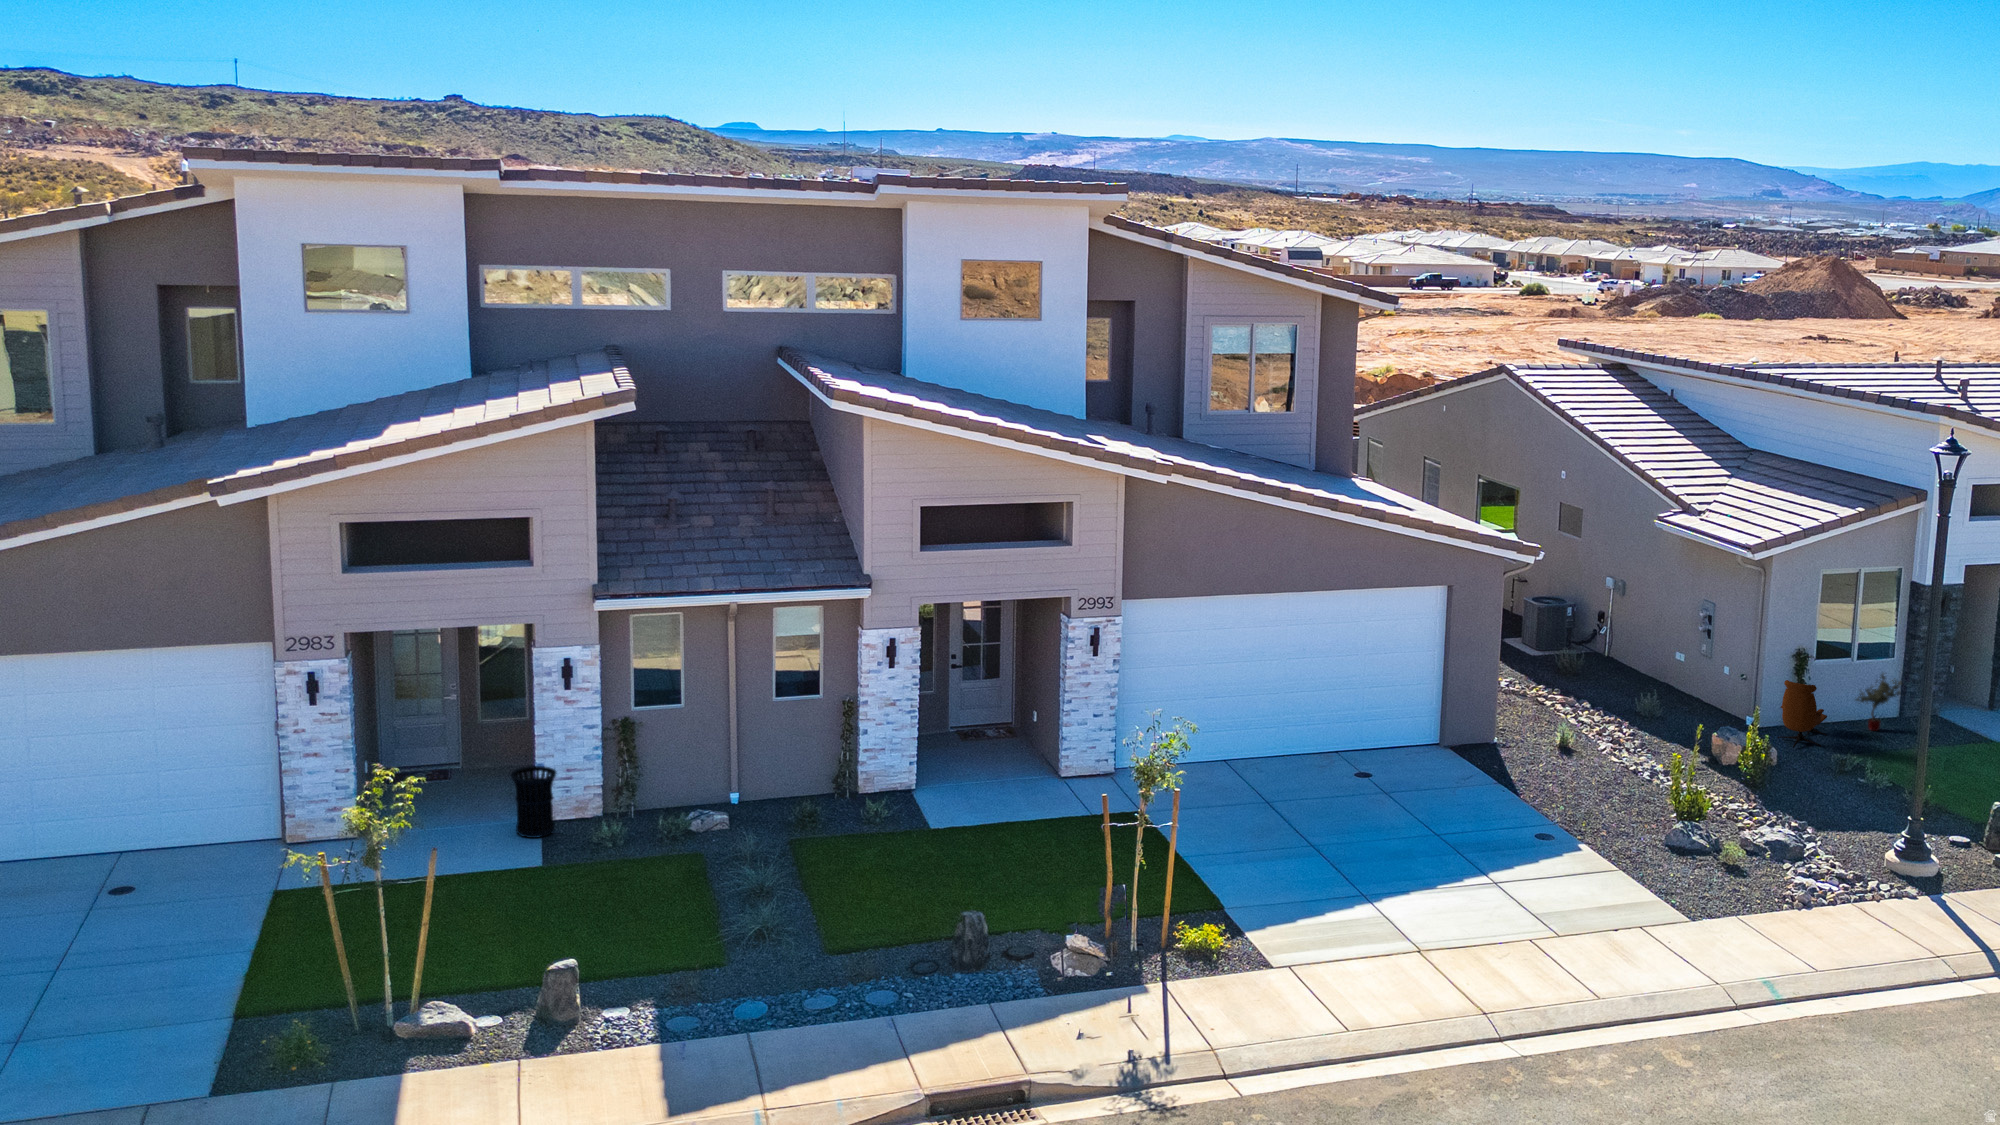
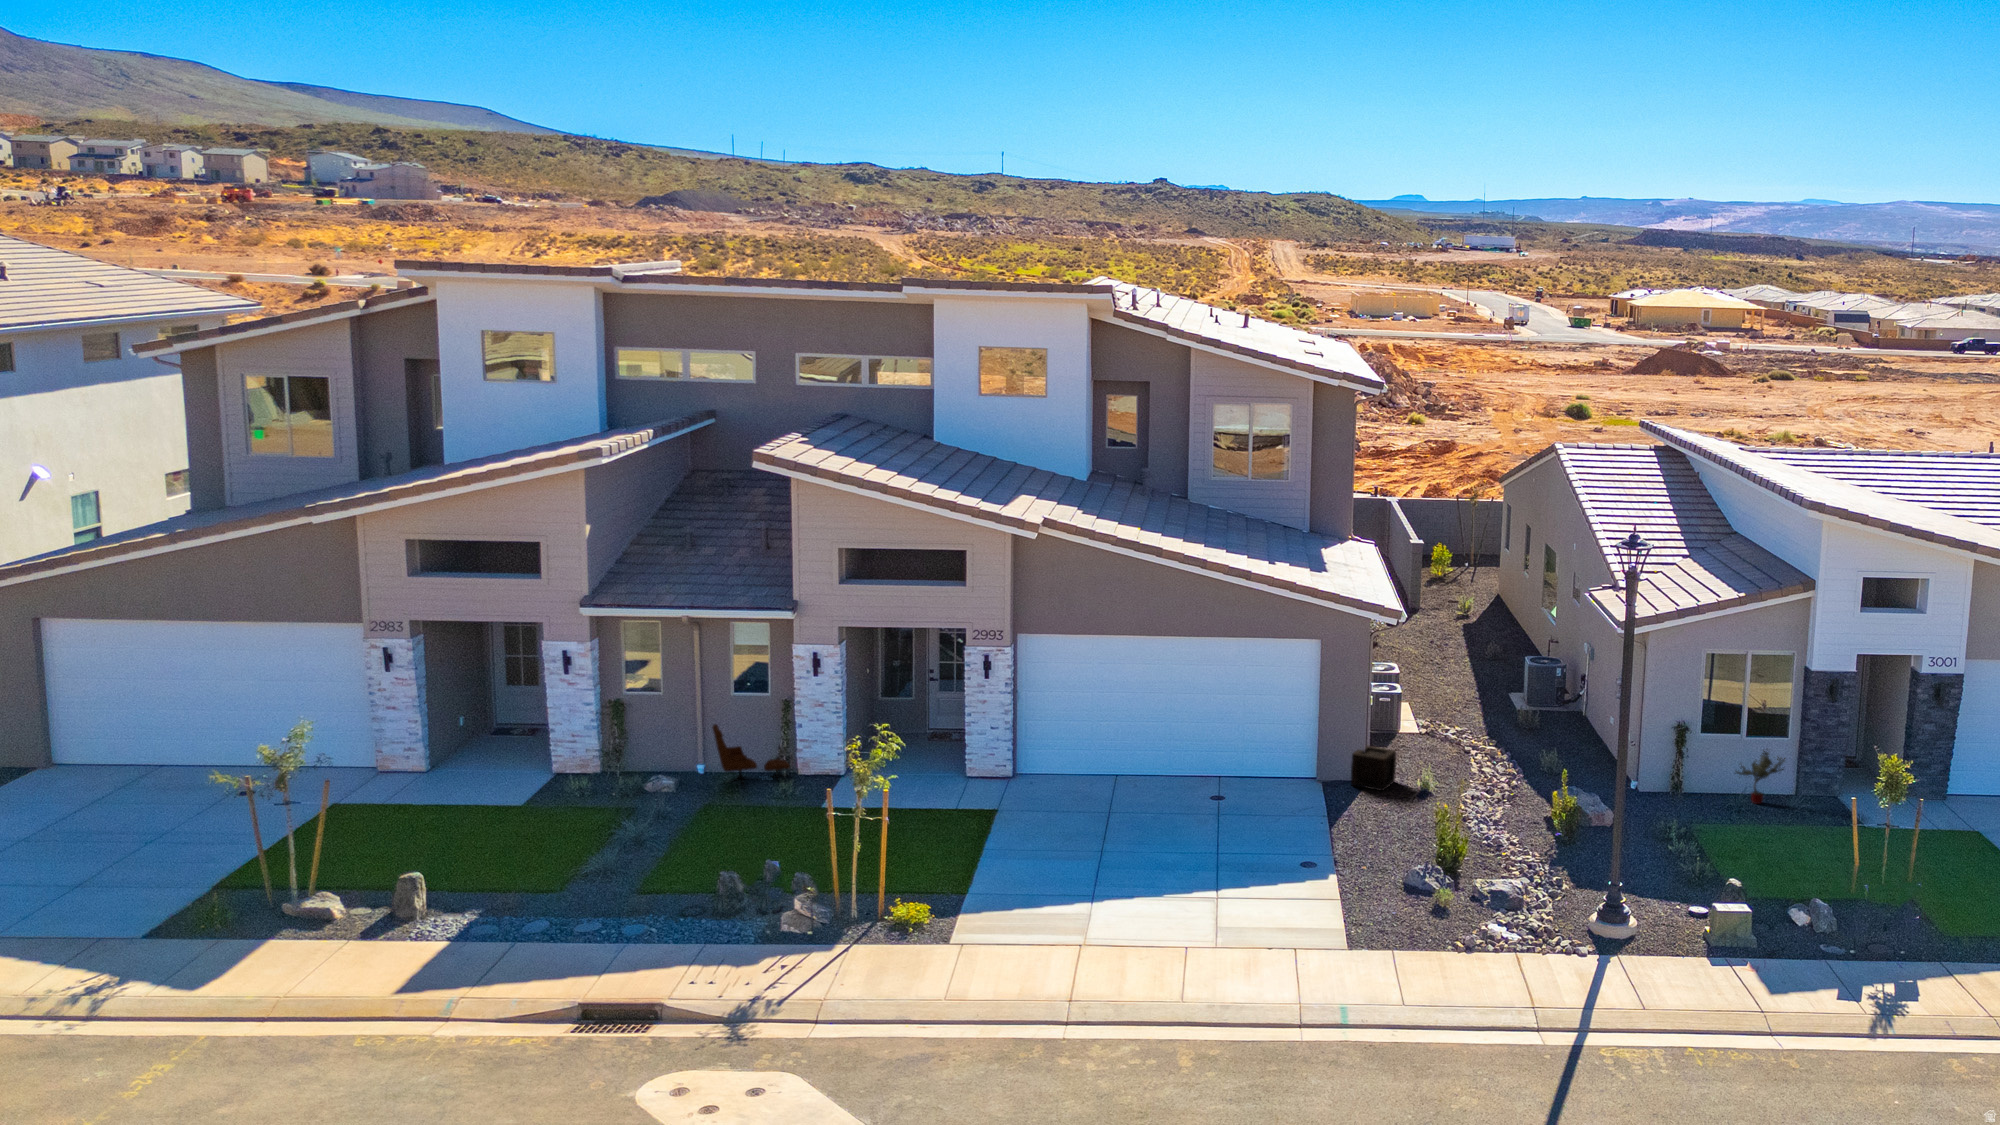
lounge chair: present [1778,680,1827,748] -> present [712,724,790,785]
wooden crate: none [1484,701,1526,752] -> present [1351,746,1396,791]
trash can: present [511,766,556,838] -> none [523,730,558,783]

